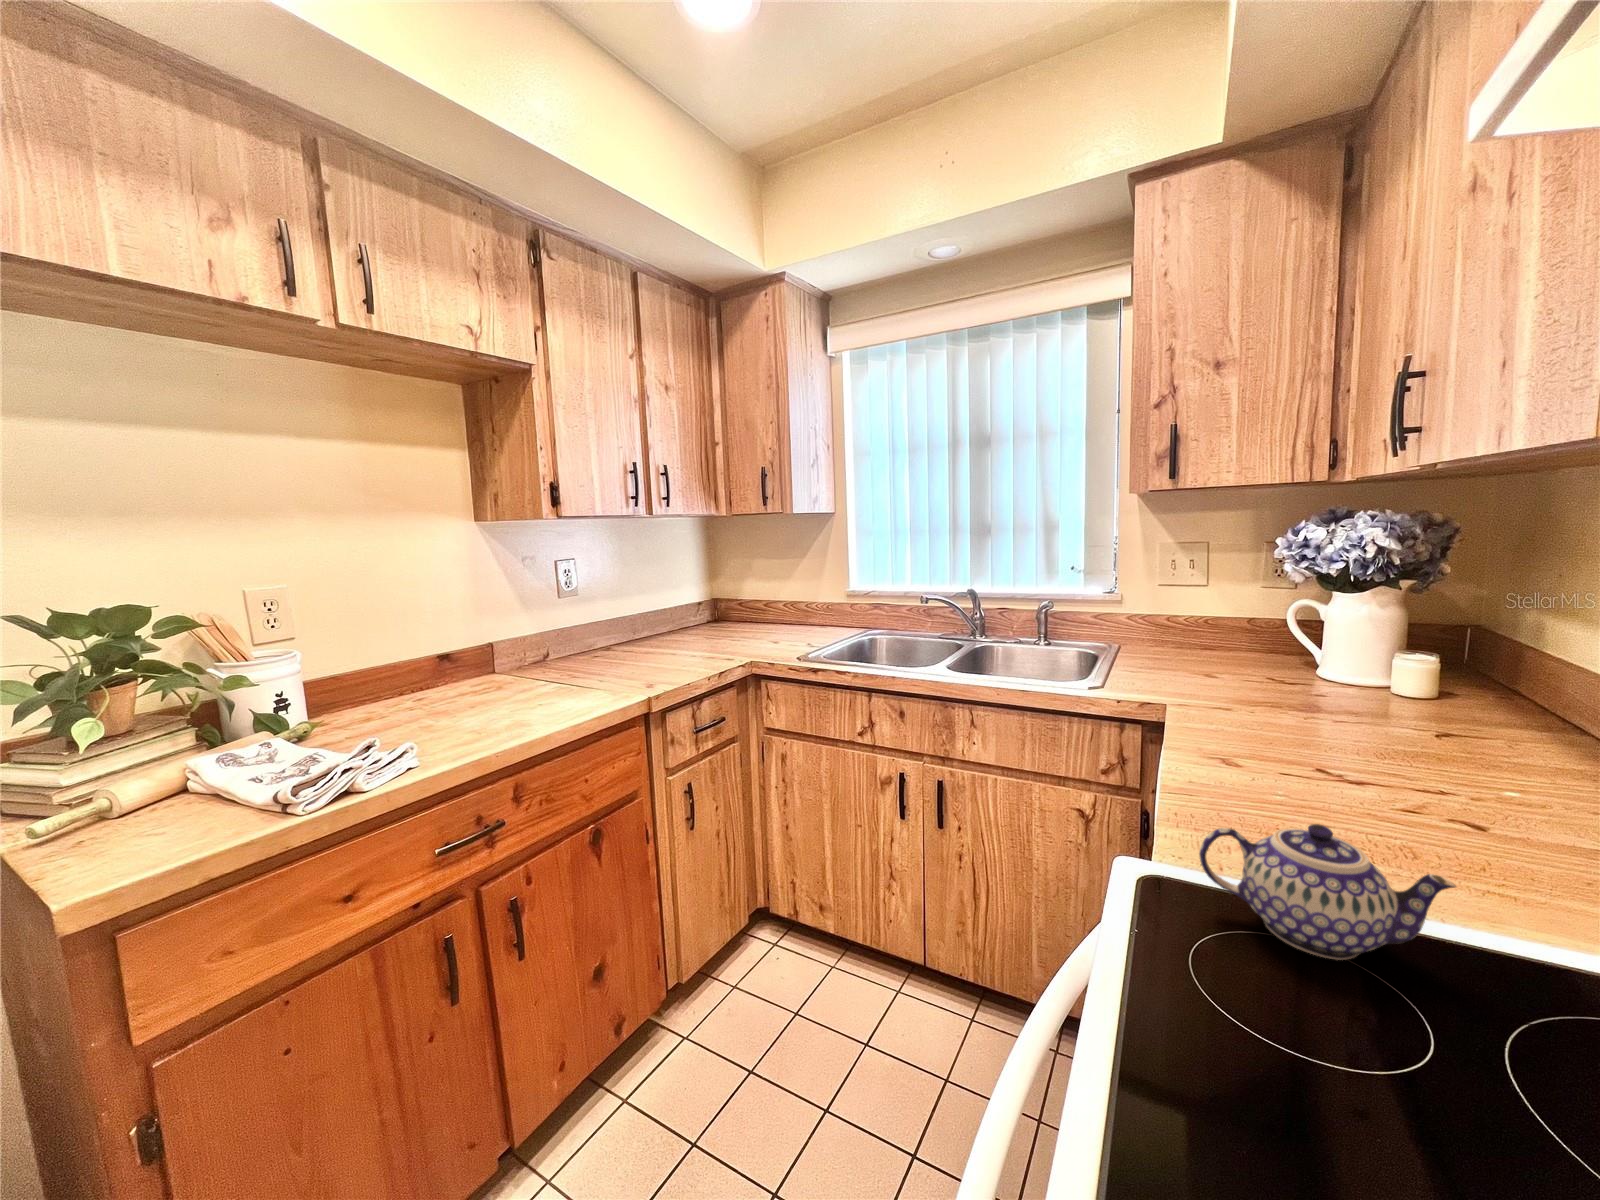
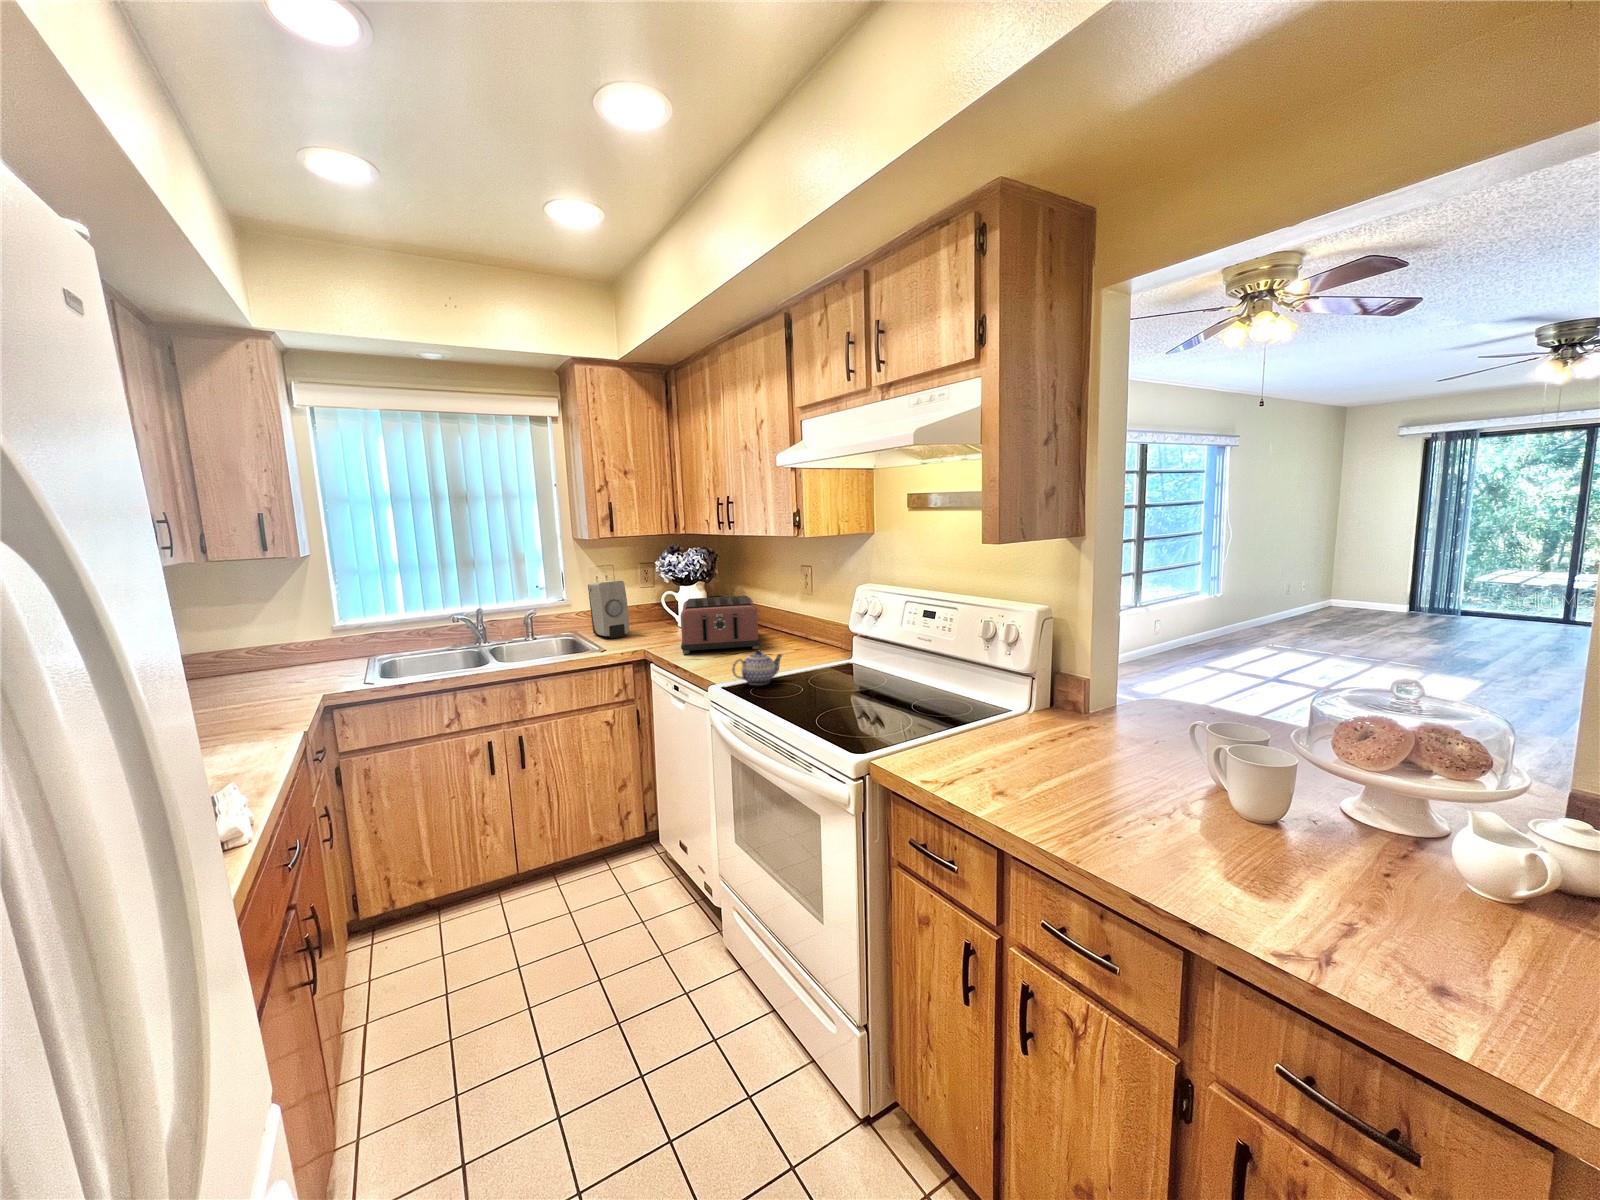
soap dispenser: none [1128,569,1185,671] -> present [588,581,629,638]
toaster: none [1217,621,1526,801] -> present [681,596,760,654]

